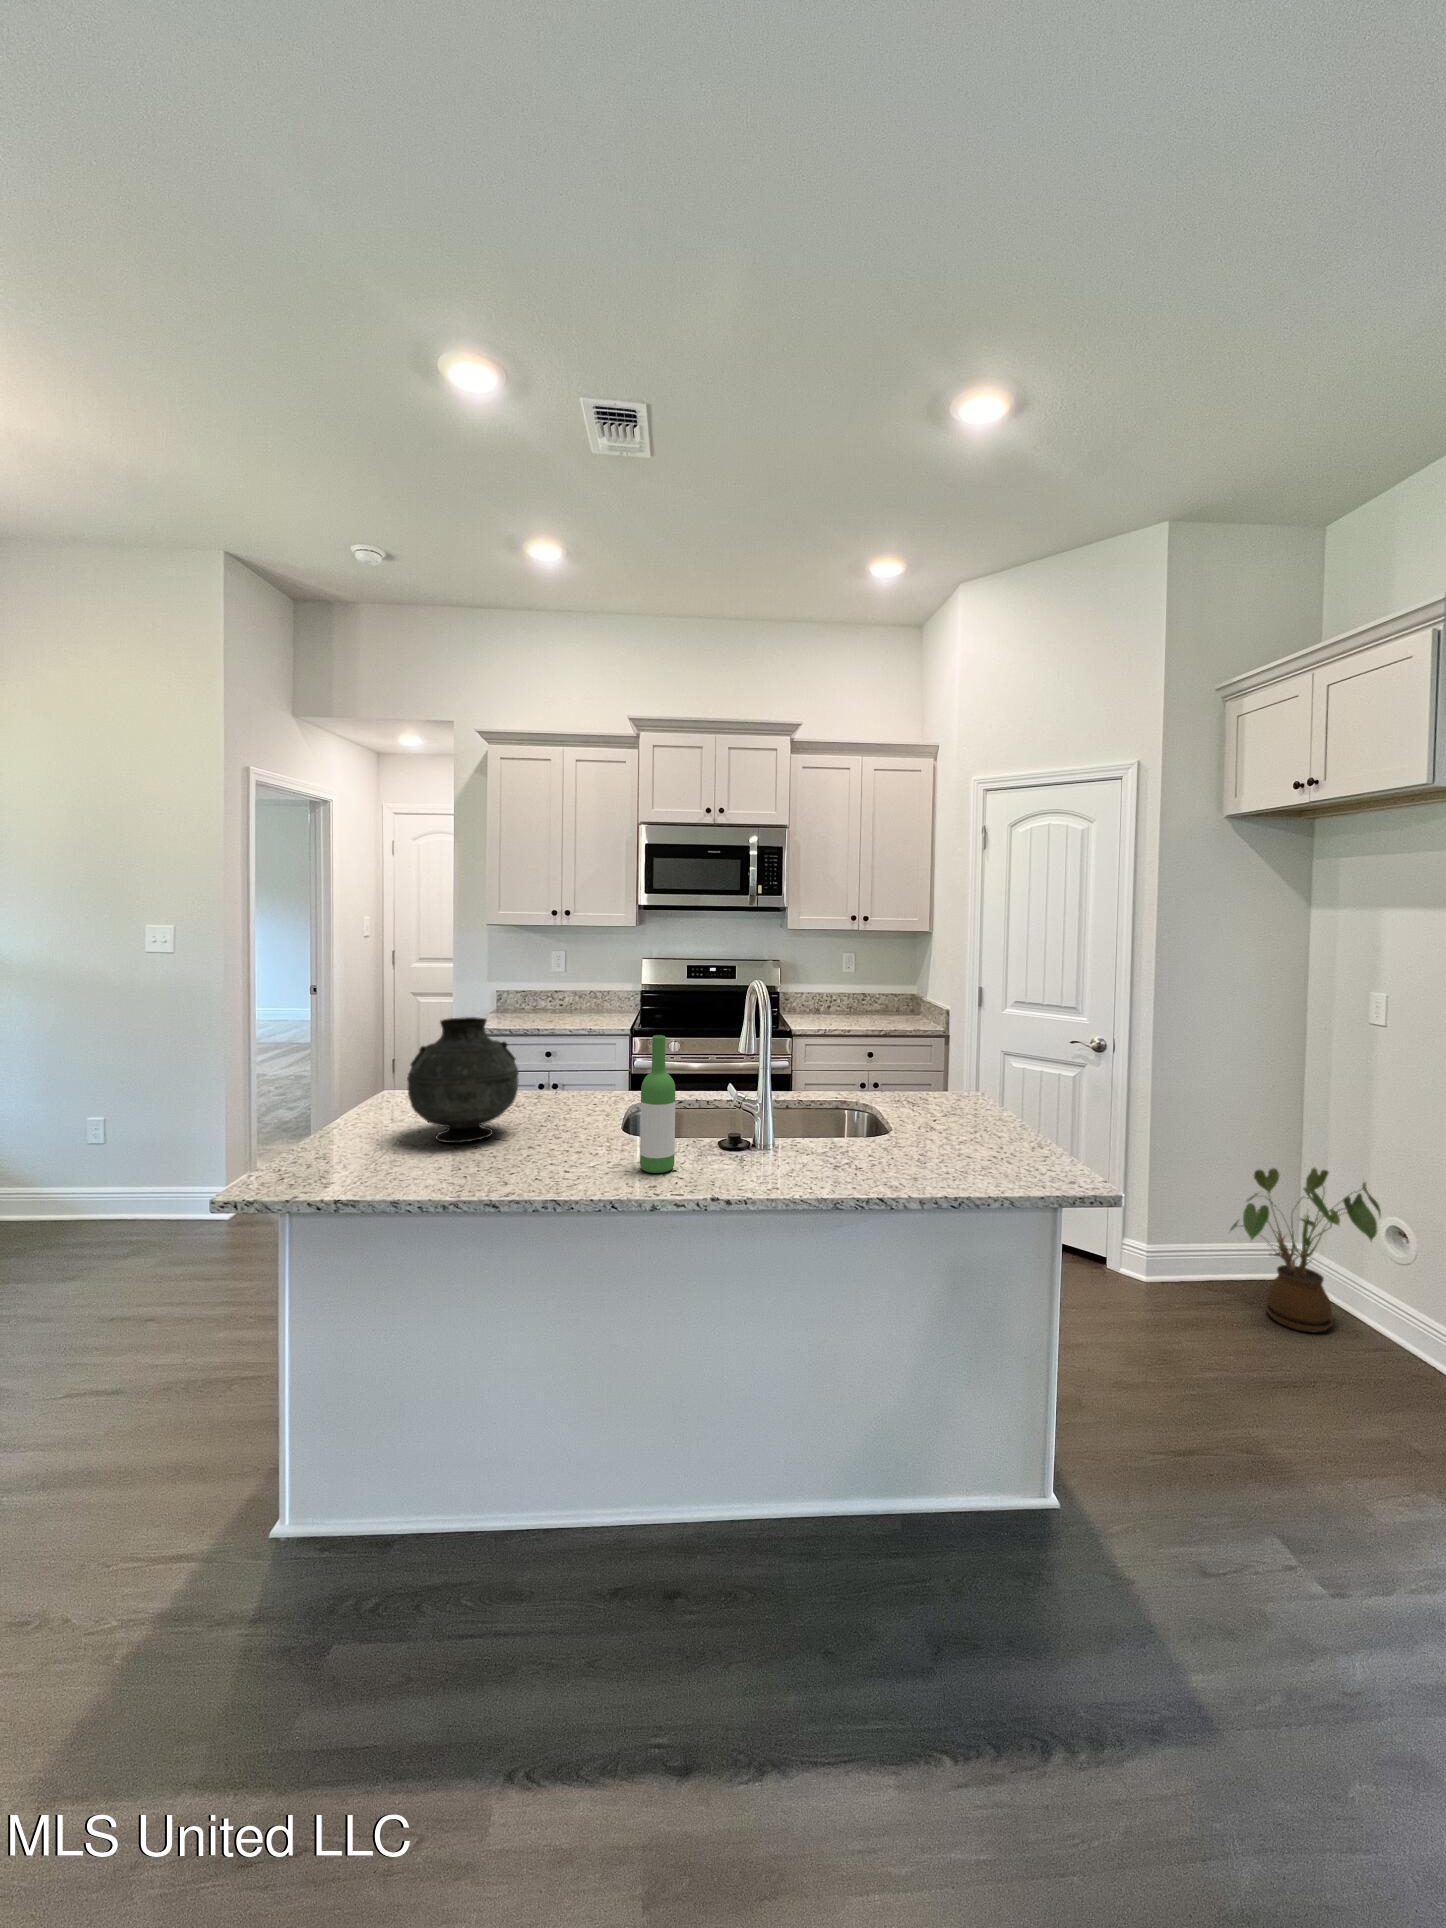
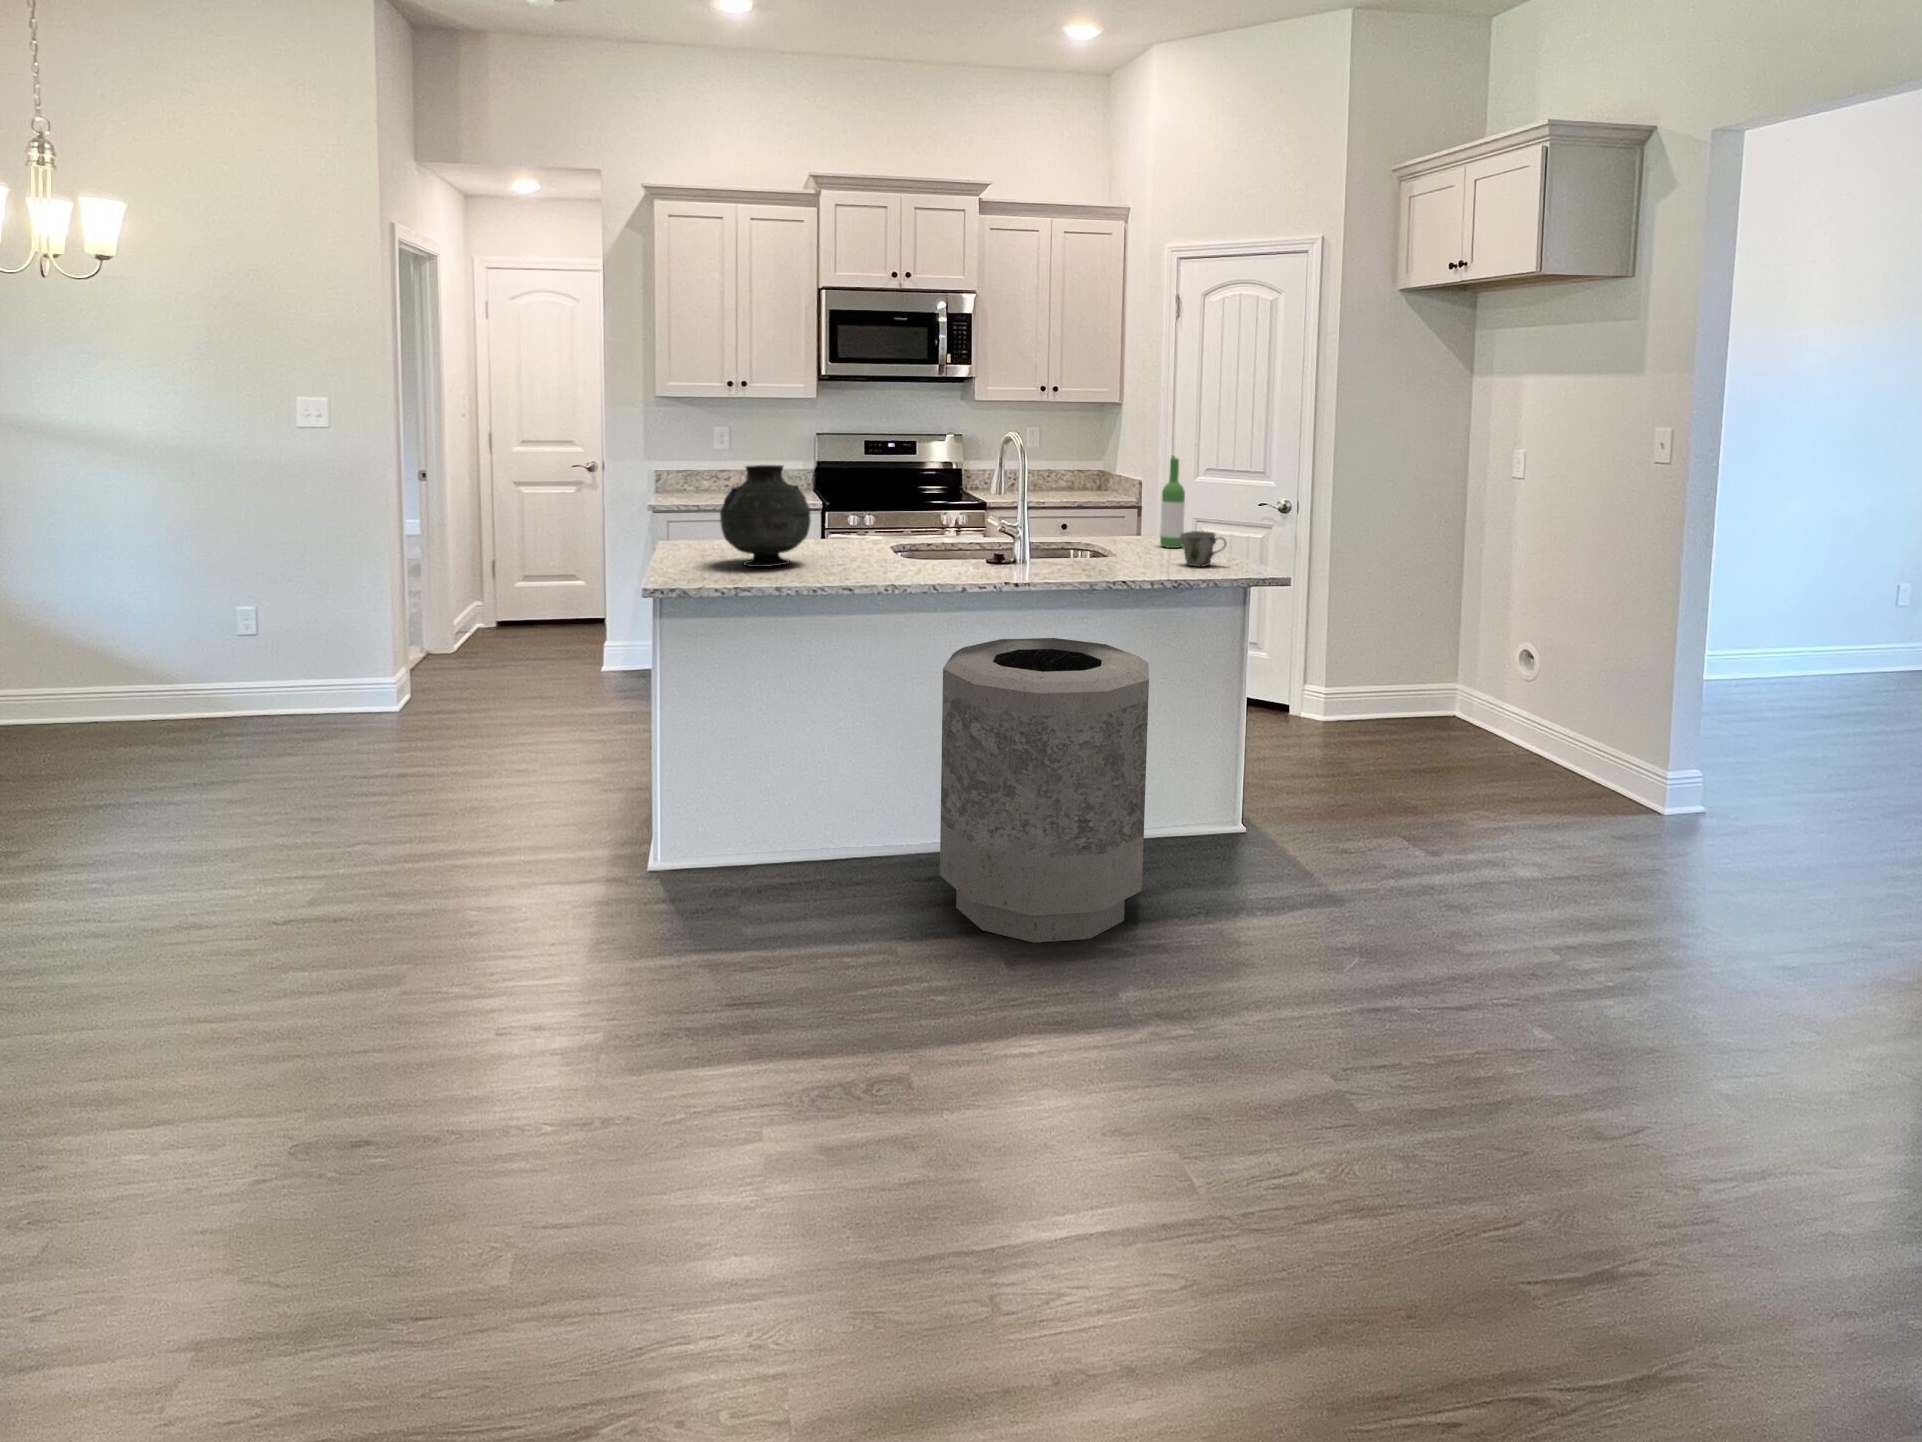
wine bottle: present [640,1035,675,1173] -> present [1160,458,1185,548]
mug: none [967,1109,1027,1159] -> present [1180,531,1226,567]
house plant: present [1231,1168,1381,1332] -> none [1393,606,1517,746]
trash can: none [625,1250,915,1751] -> present [940,638,1149,943]

